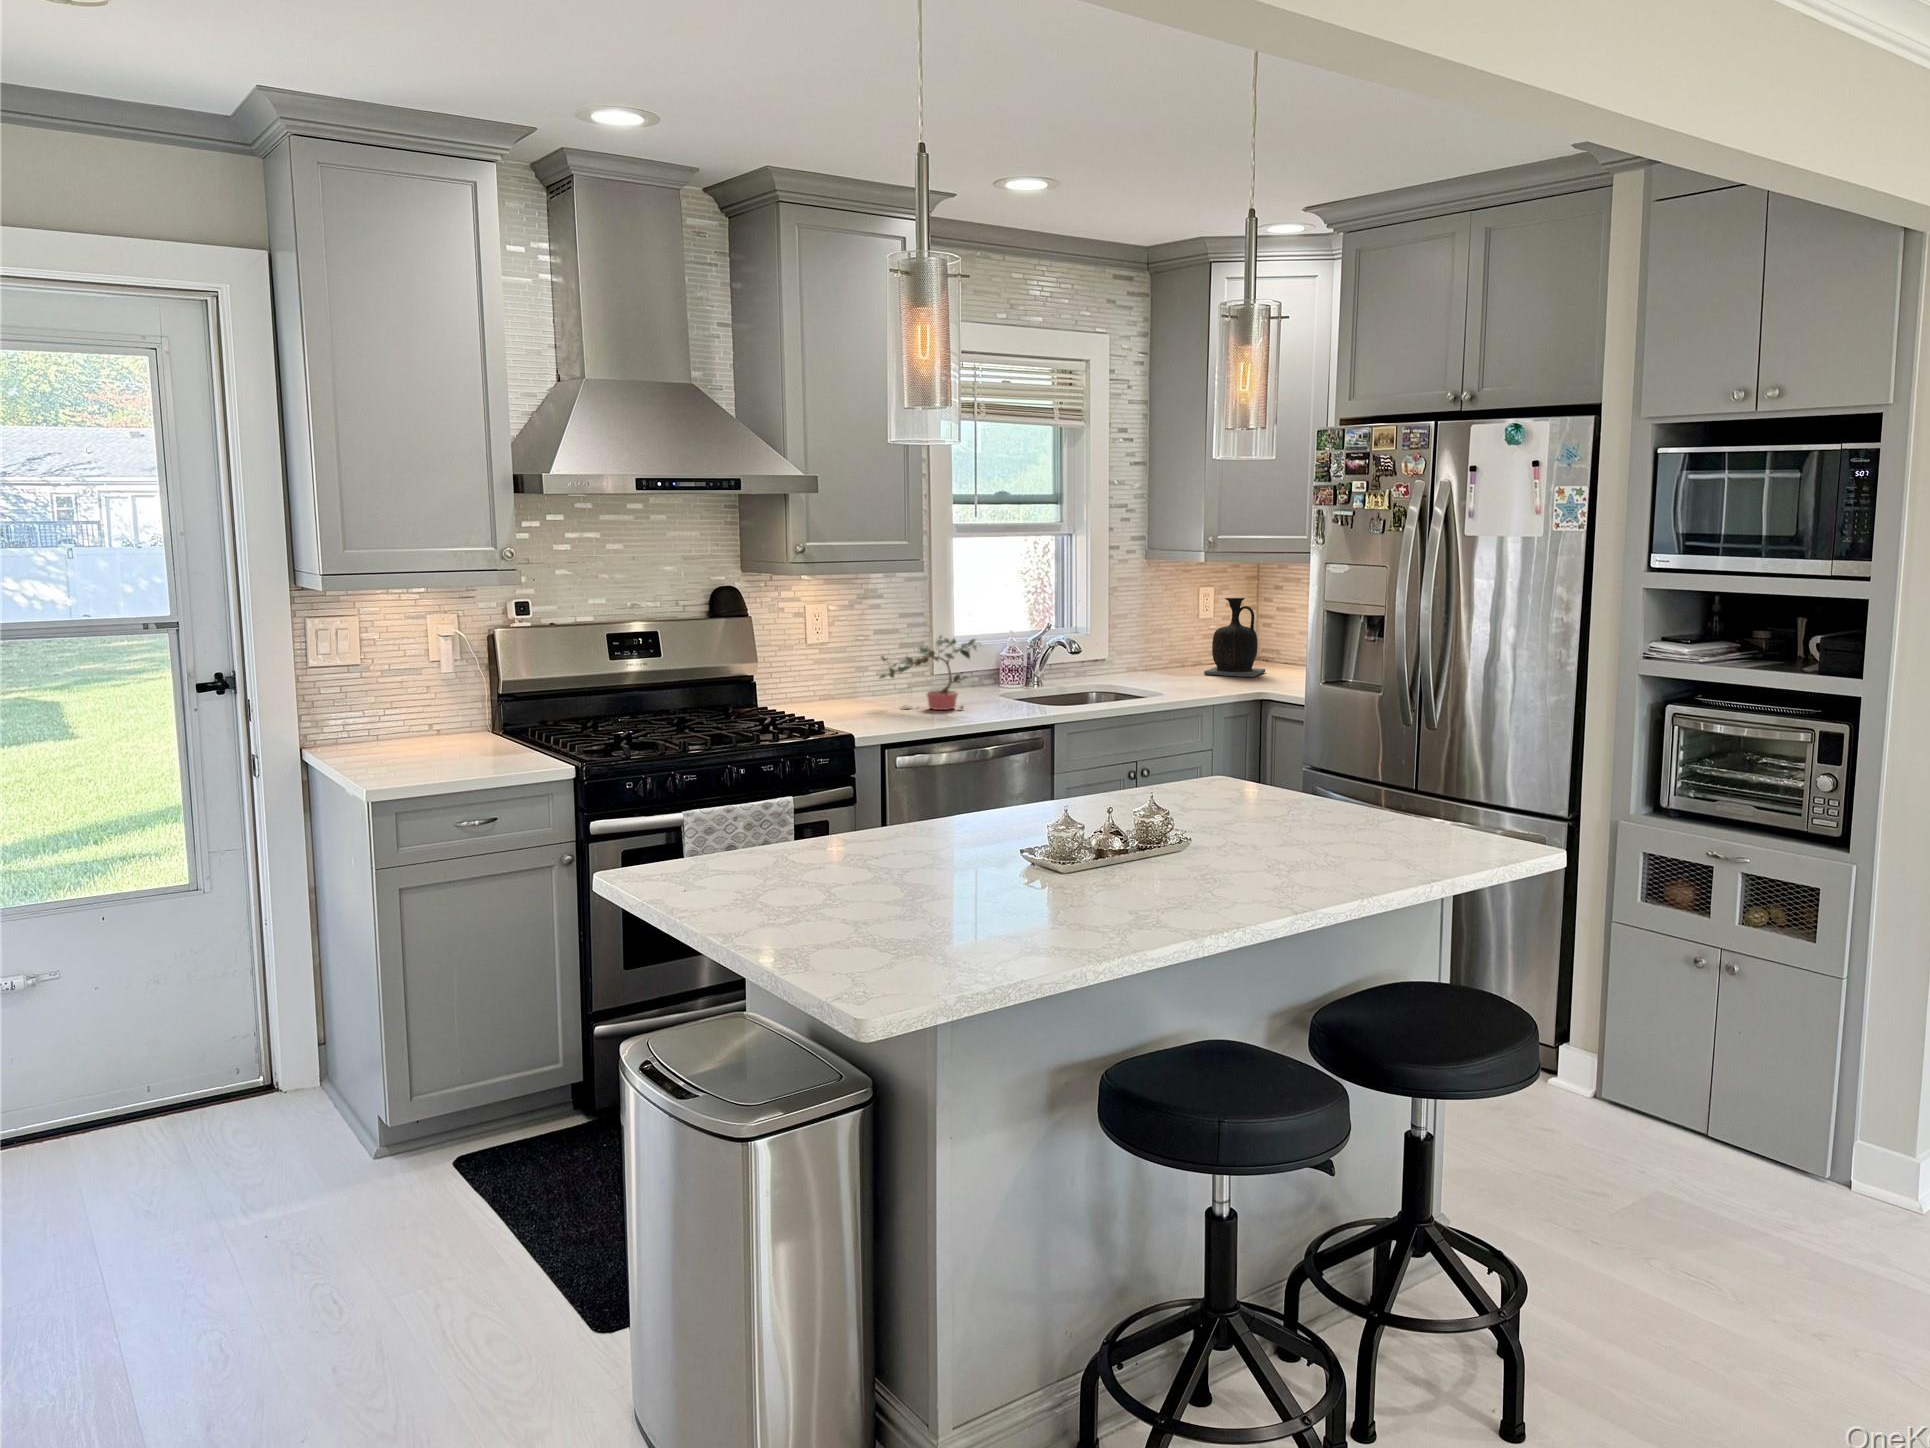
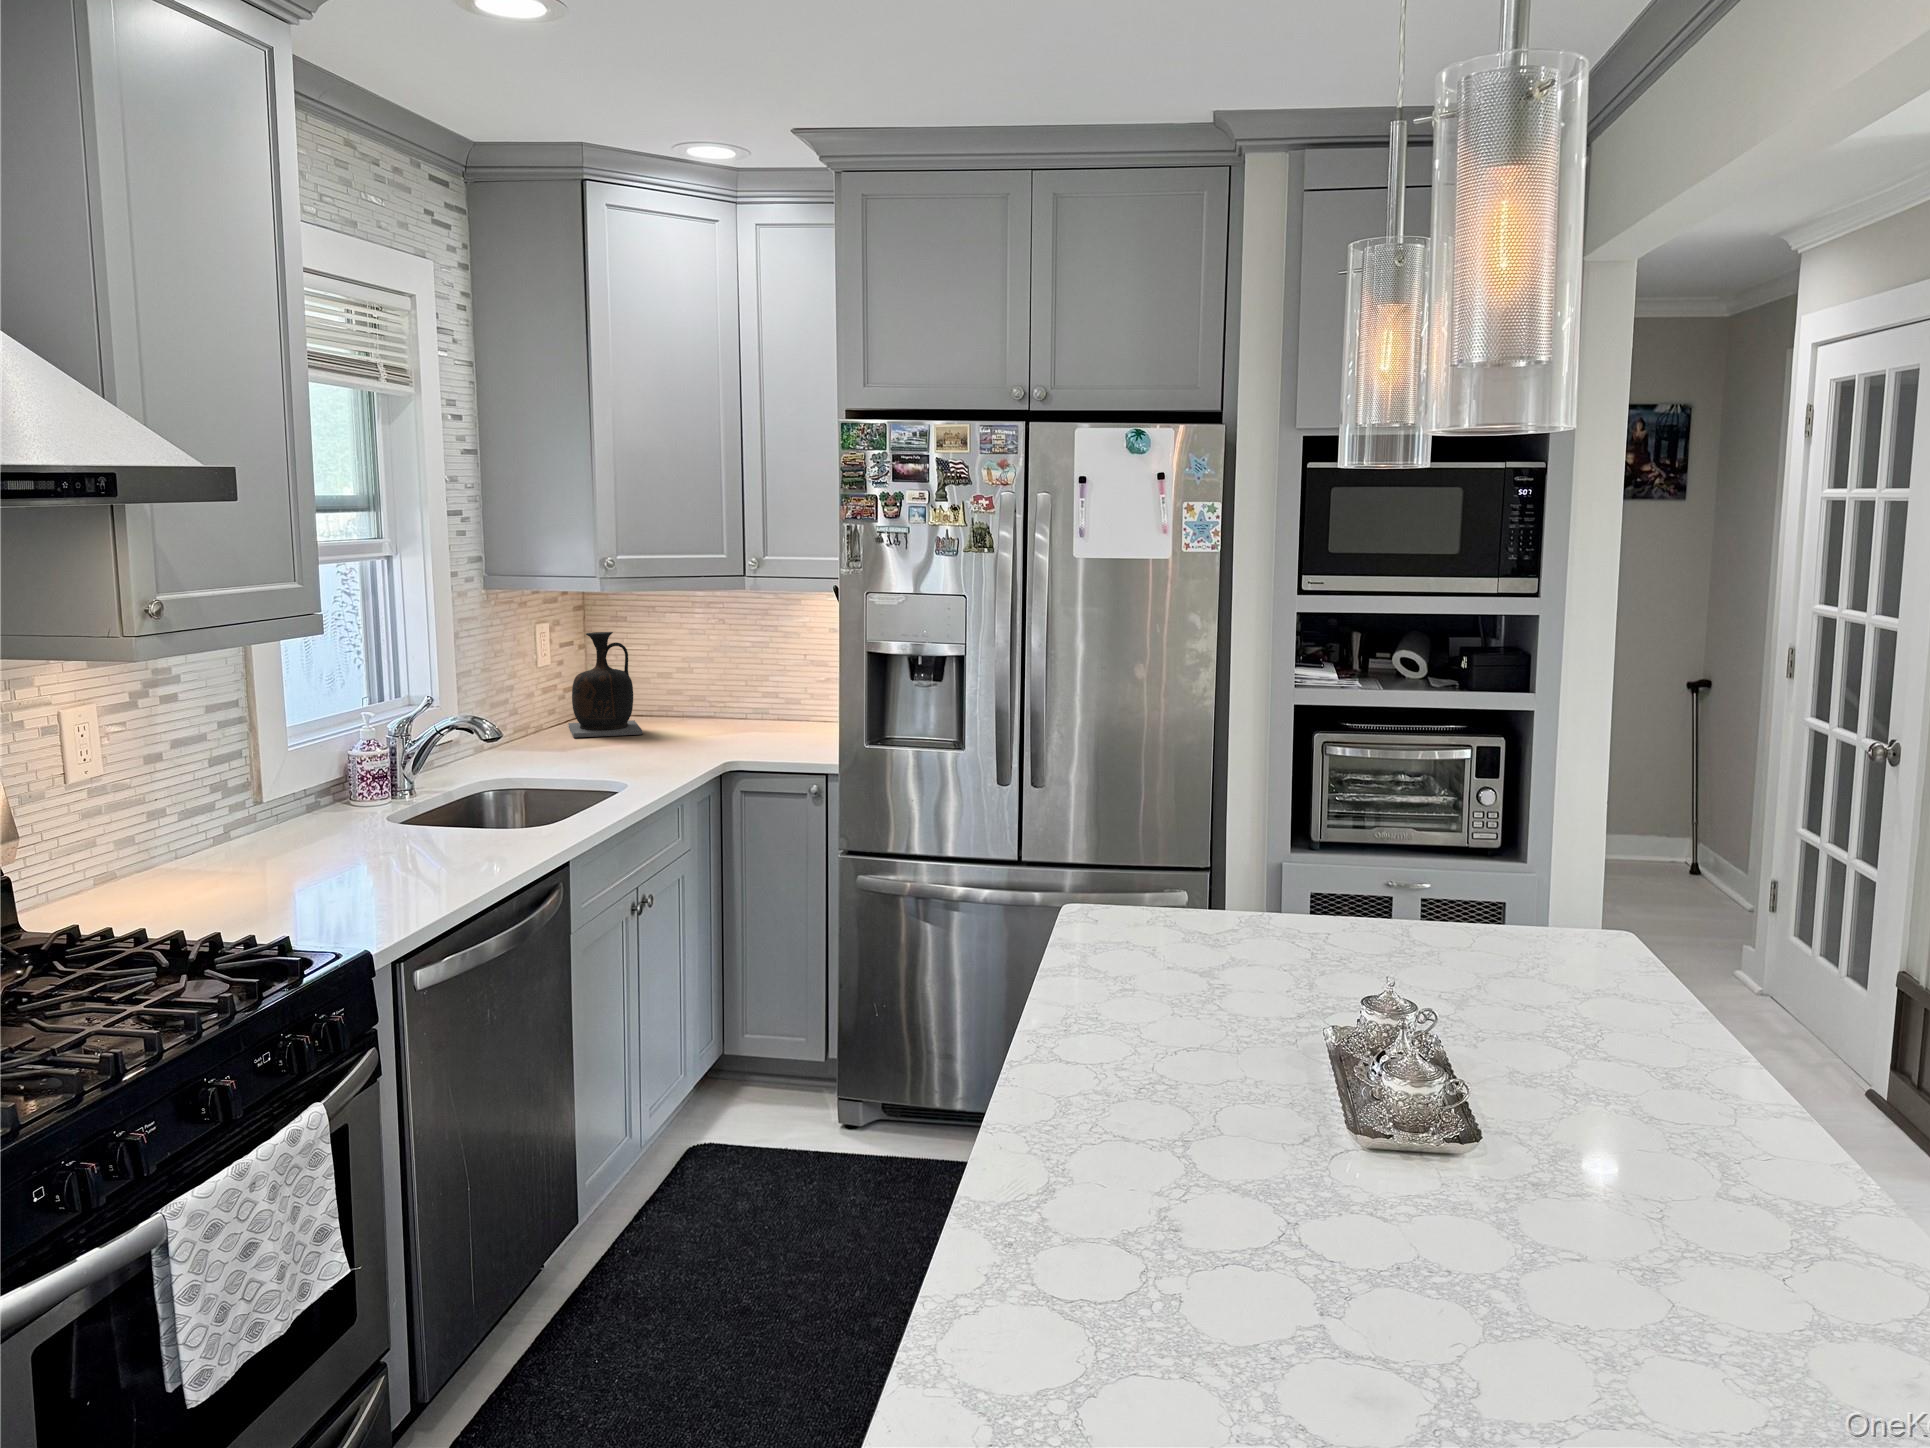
potted plant: present [880,636,981,710] -> none [239,739,438,875]

